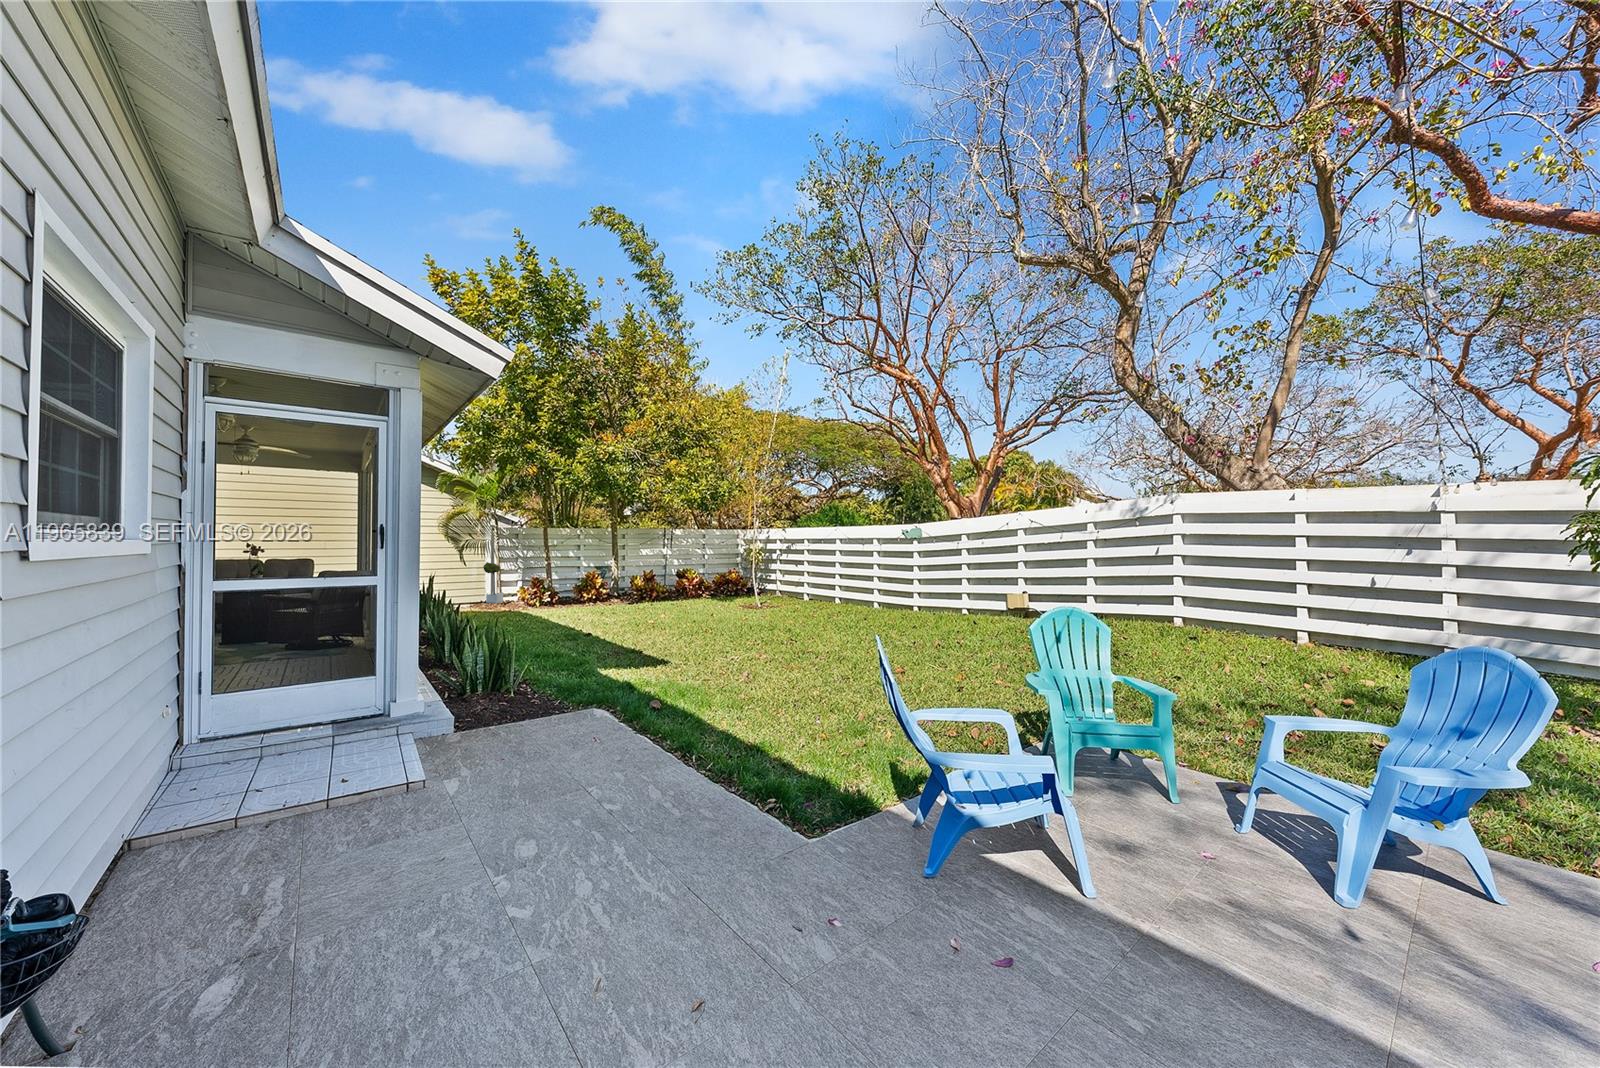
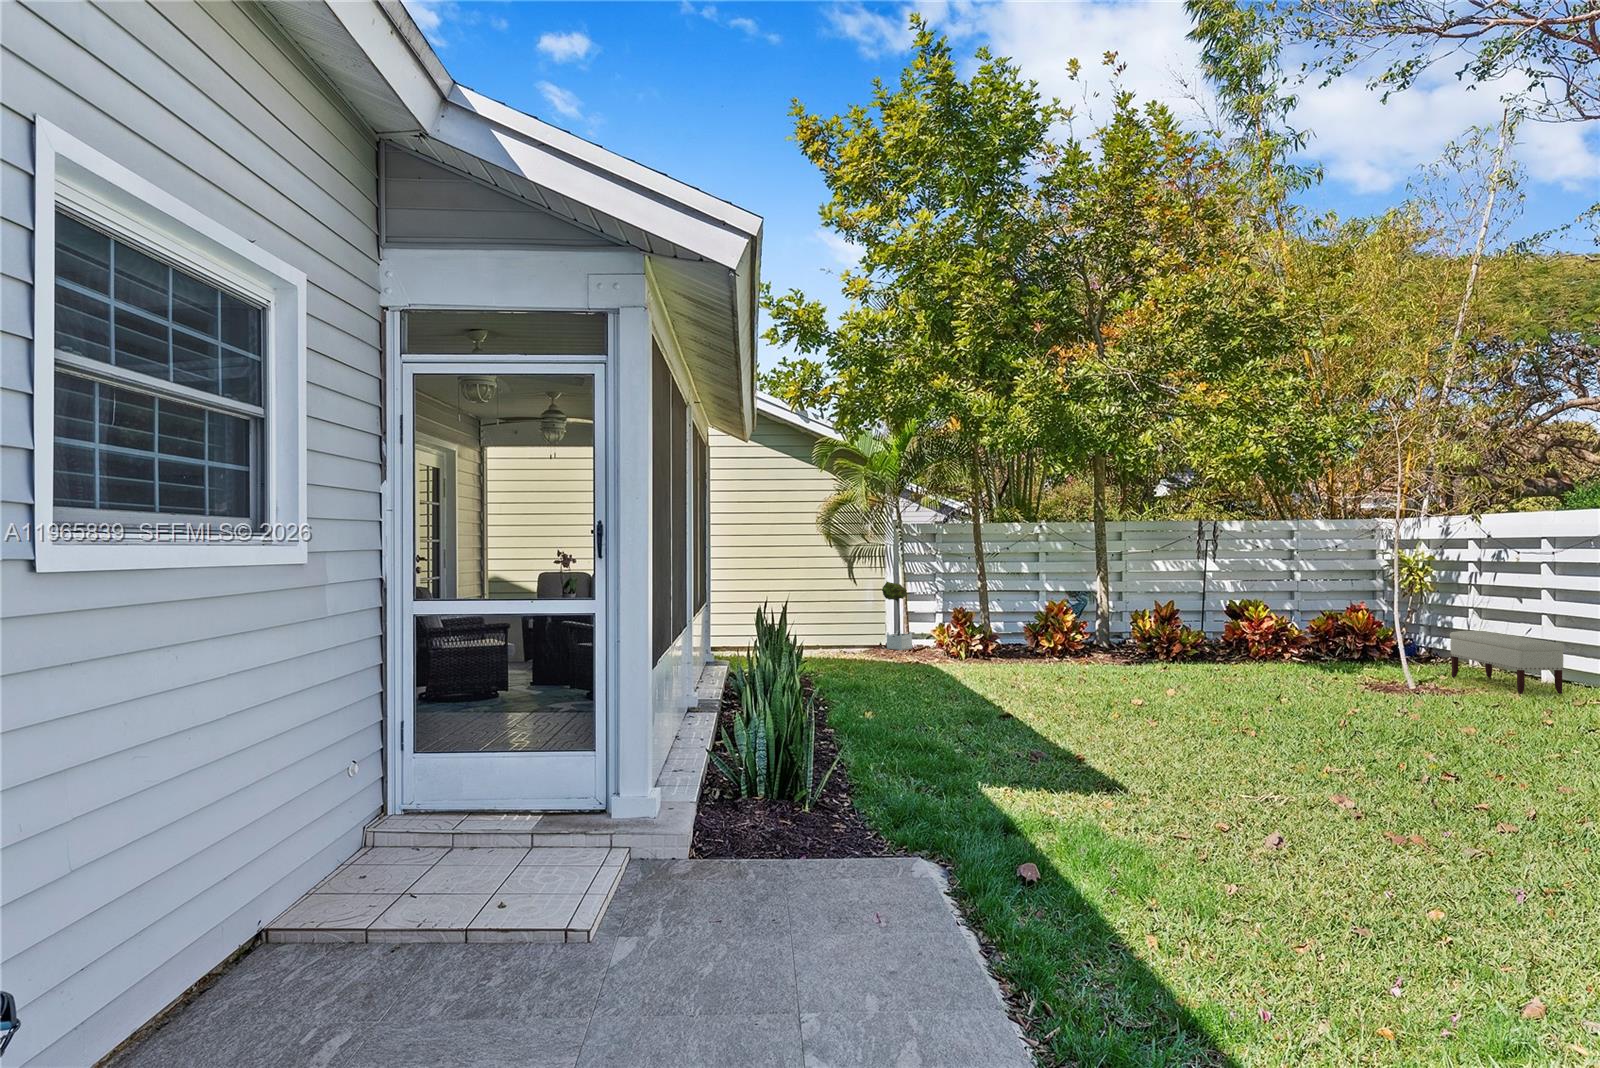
bench: none [771,579,810,604] -> present [1450,631,1564,694]

